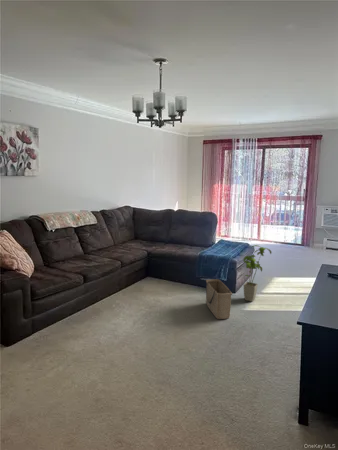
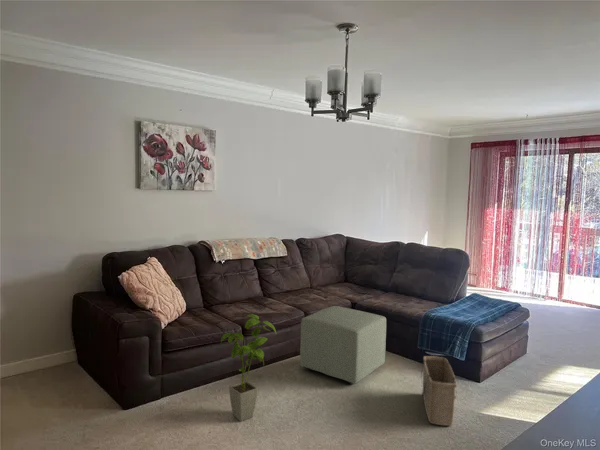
house plant: present [244,245,271,302] -> present [221,314,276,421]
ottoman: none [123,255,177,304] -> present [300,306,386,384]

